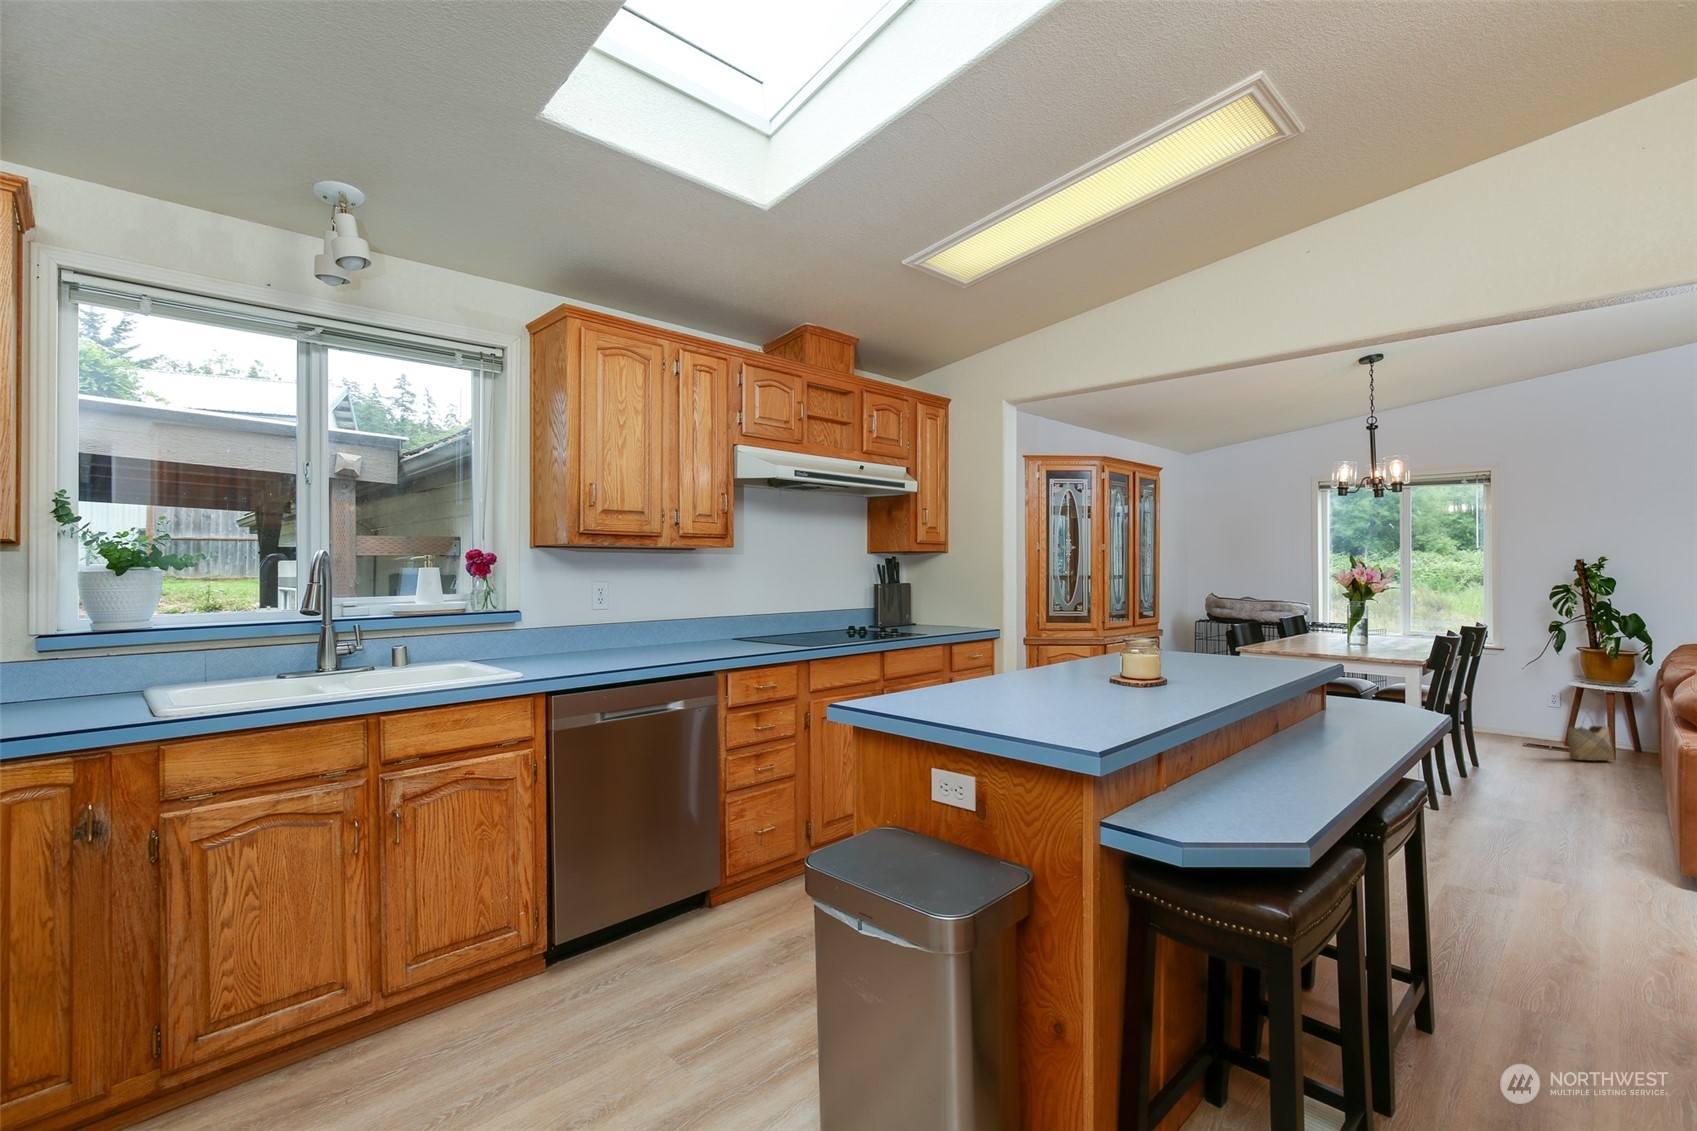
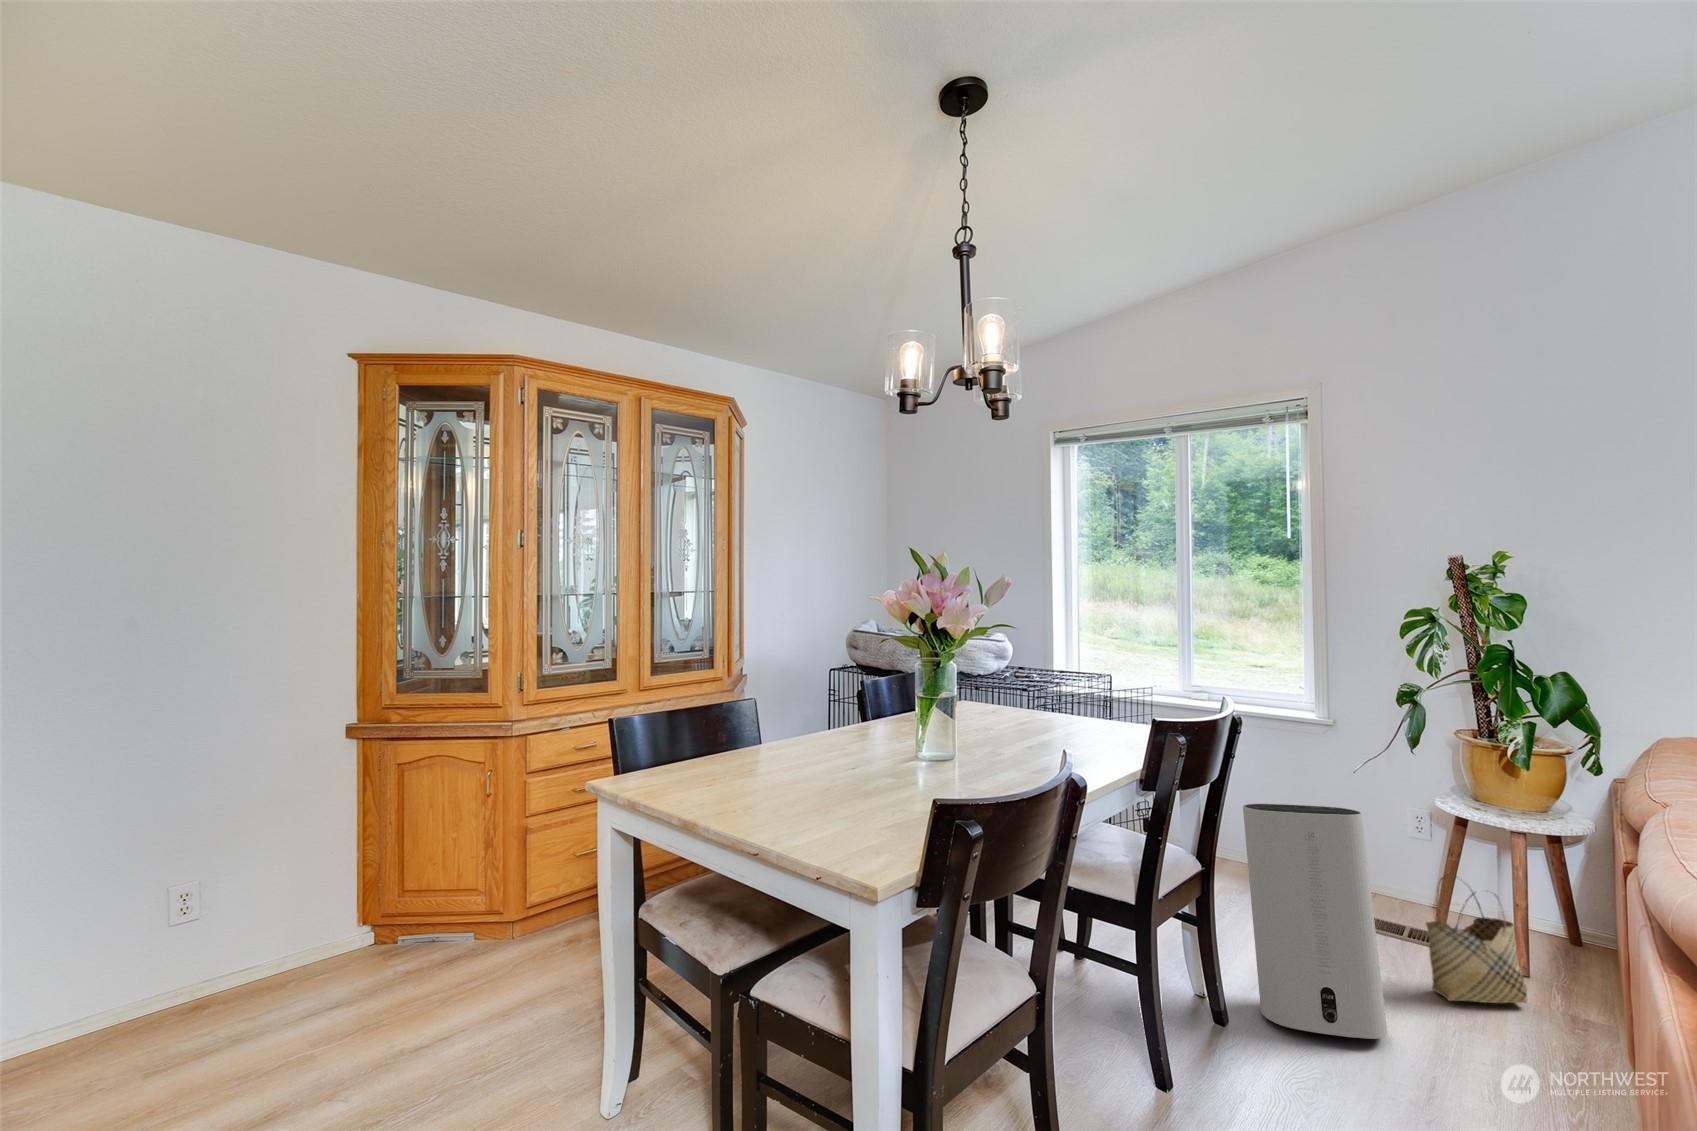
air purifier: none [1480,672,1552,766] -> present [1243,803,1387,1039]

